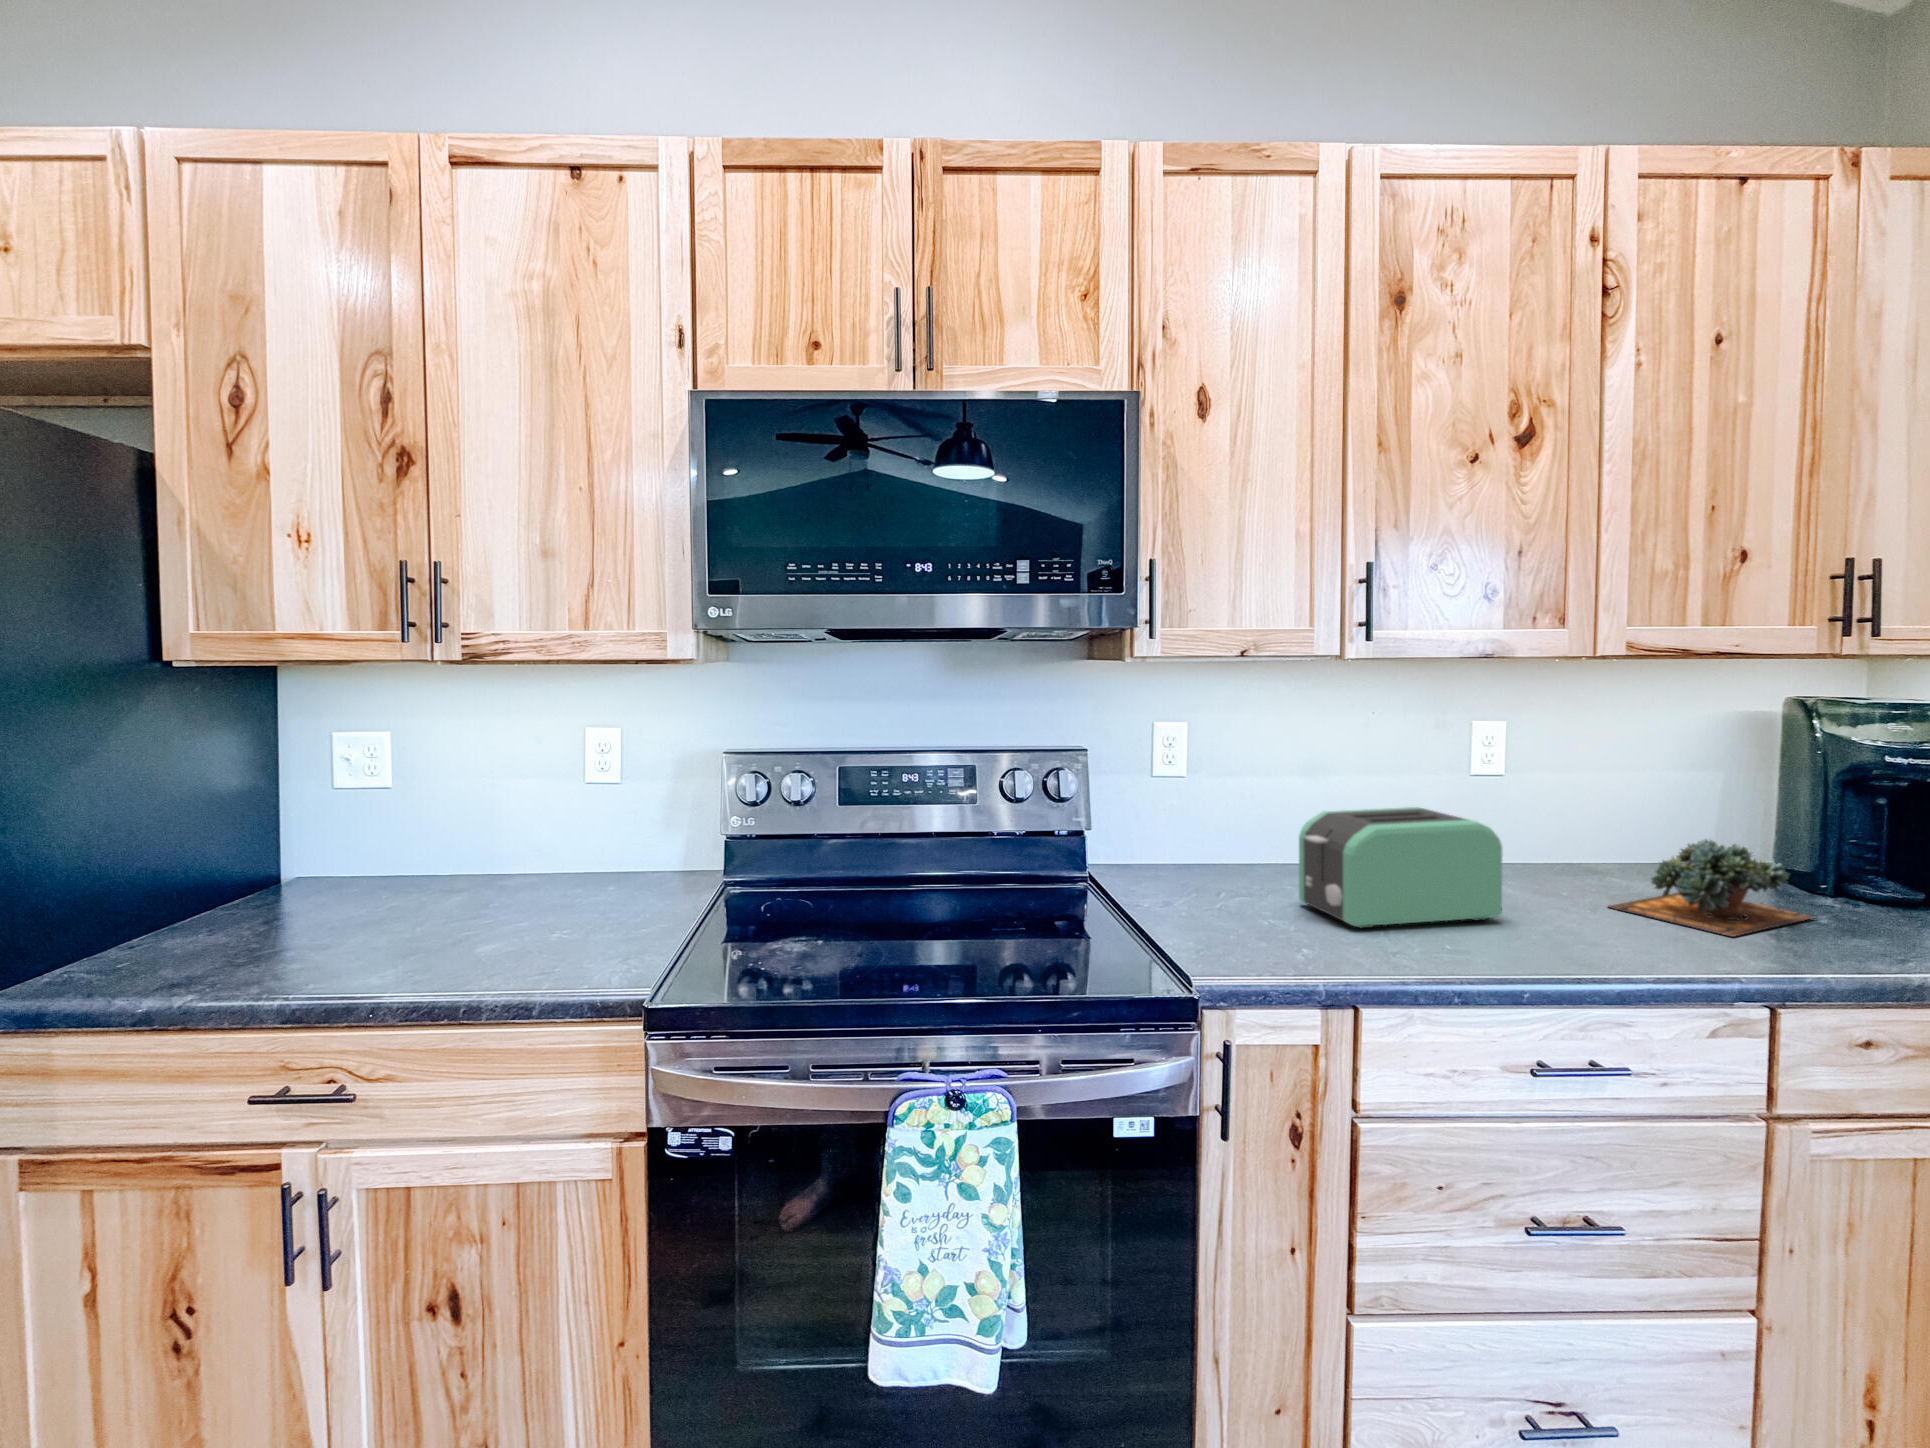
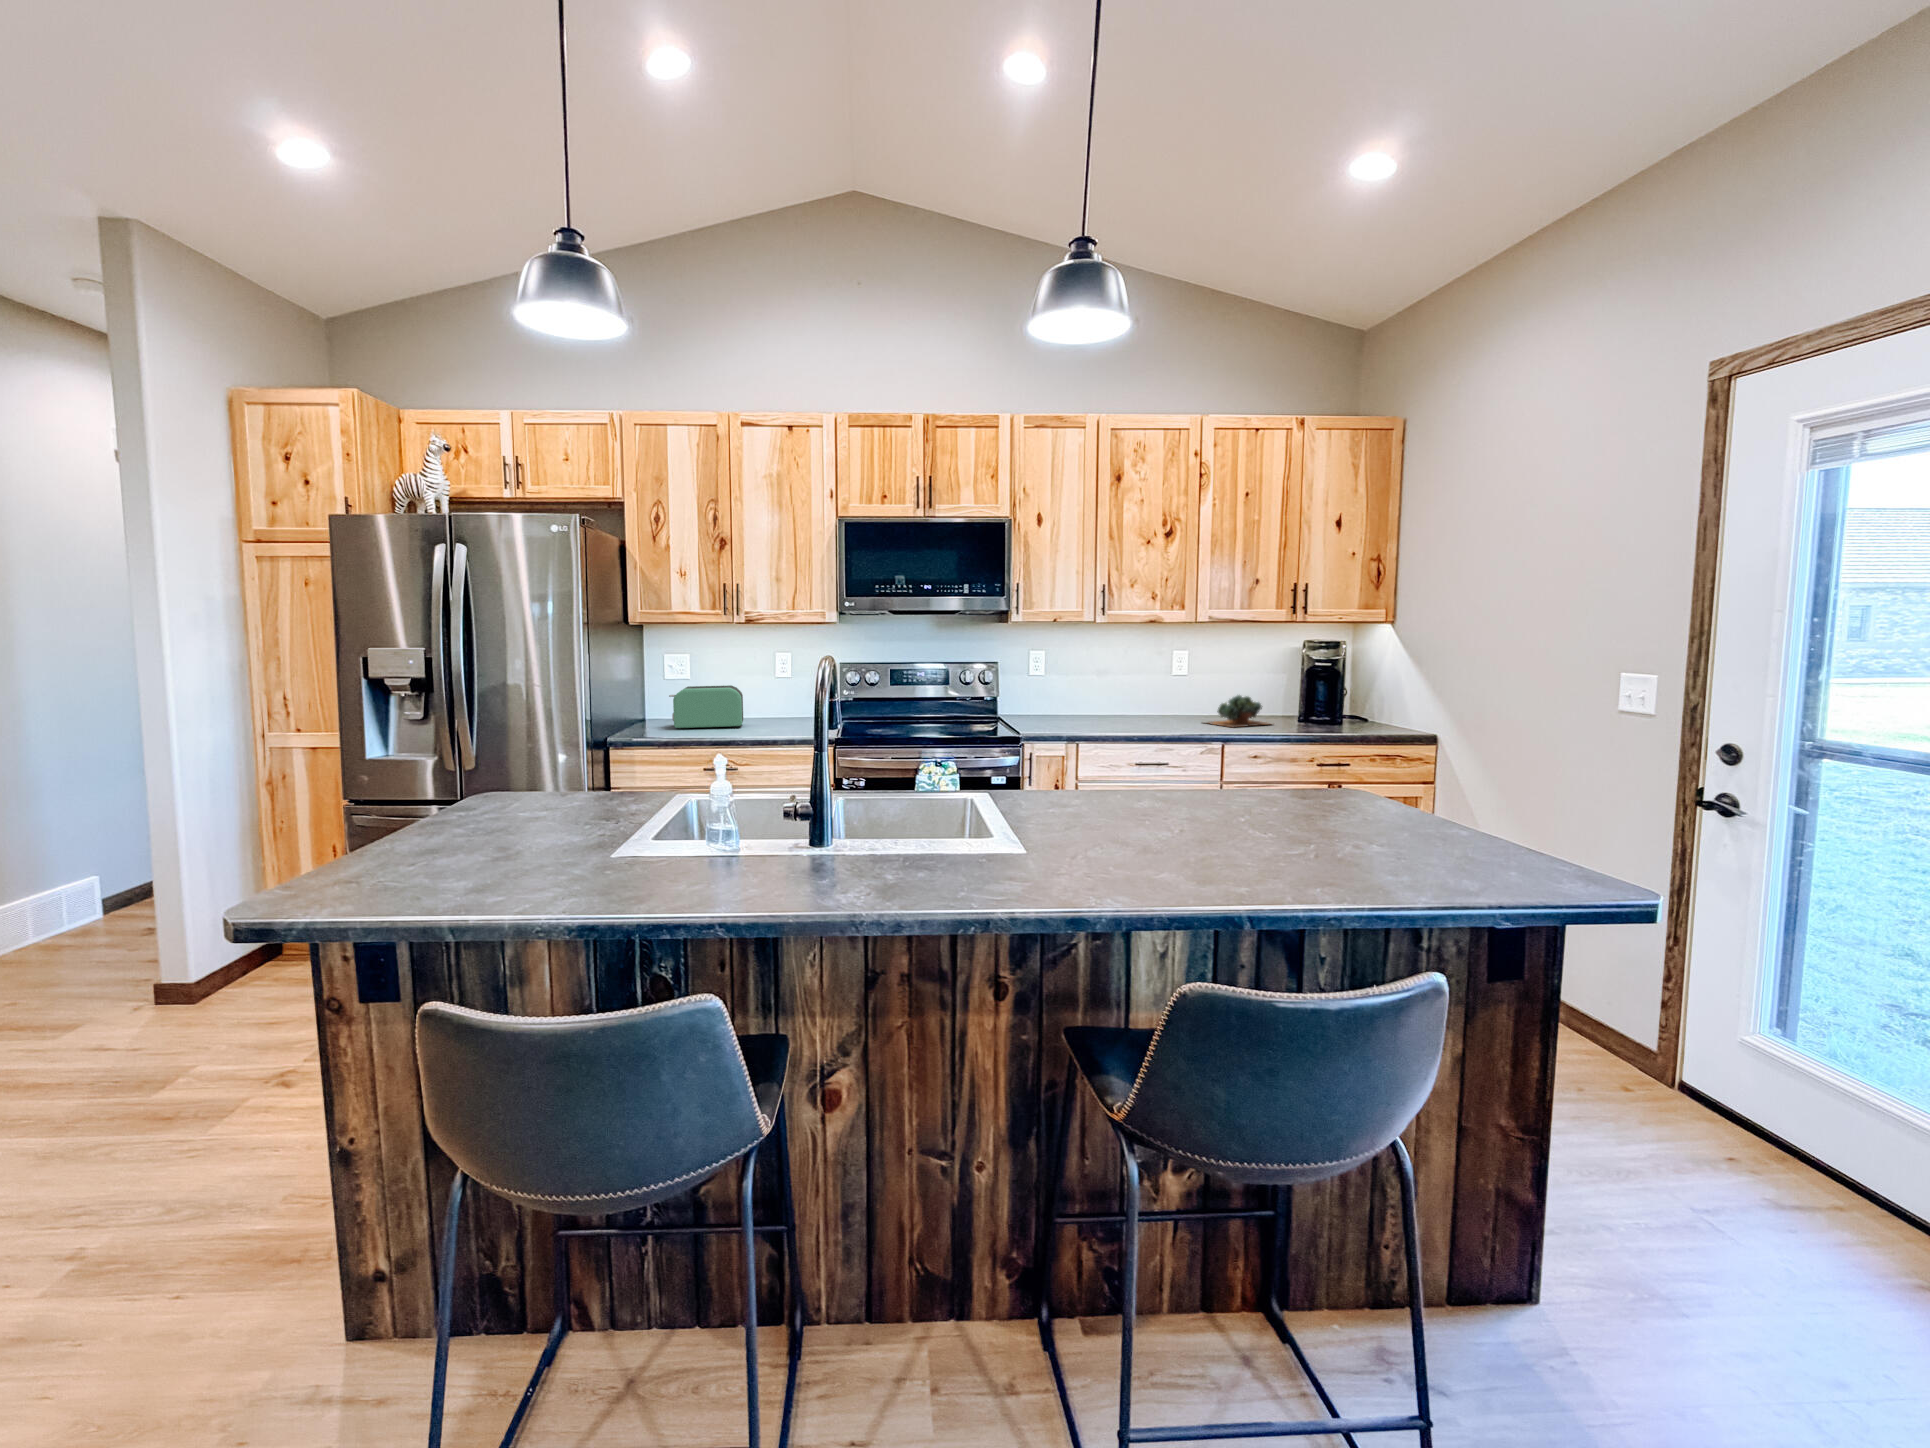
toaster: present [1299,807,1502,928] -> present [669,685,743,729]

